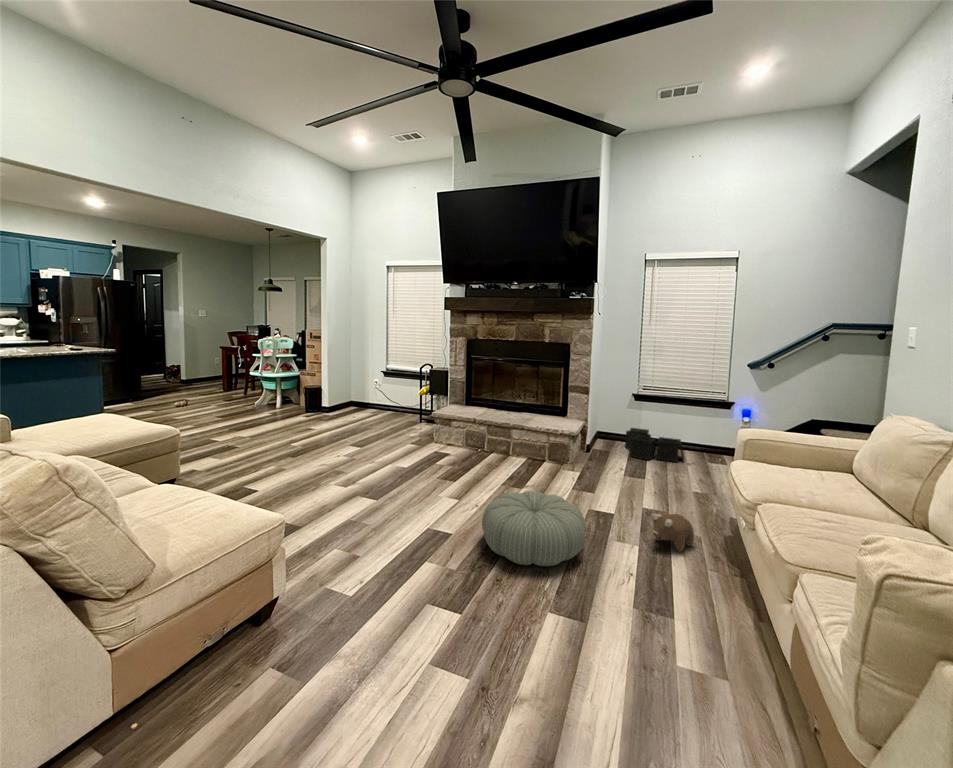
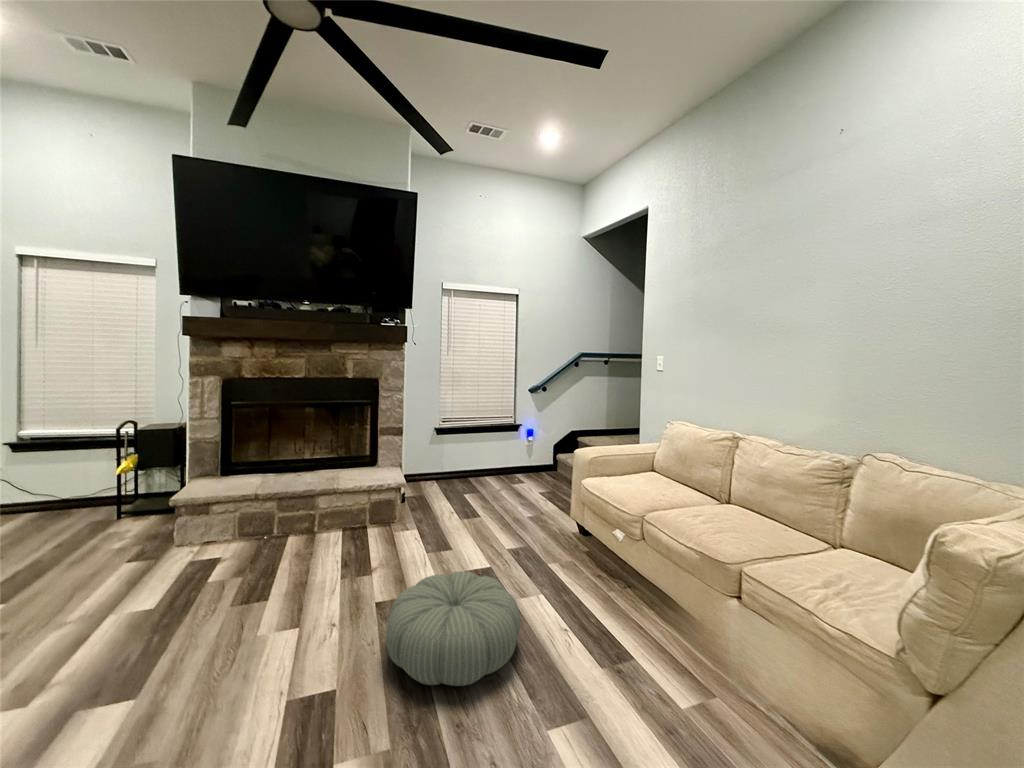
storage bin: present [625,428,684,462] -> none [434,462,496,495]
plush toy: present [651,514,694,552] -> none [547,548,581,586]

